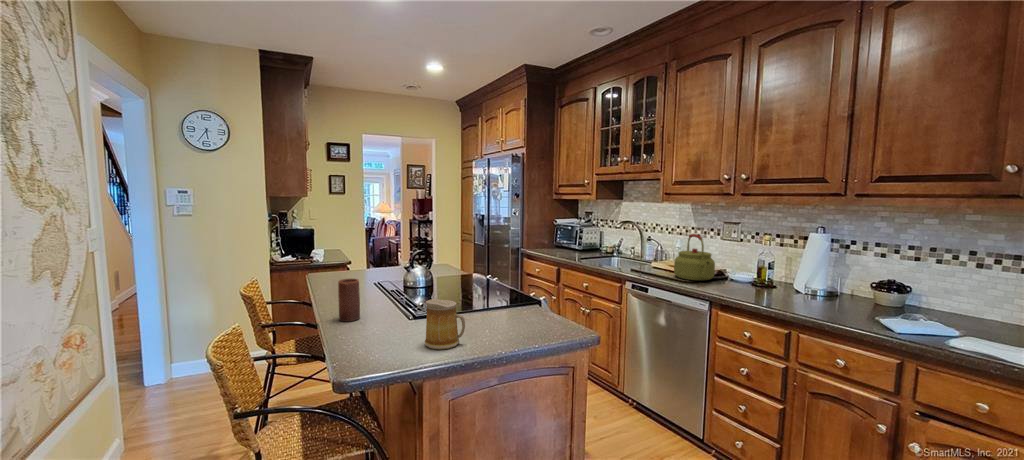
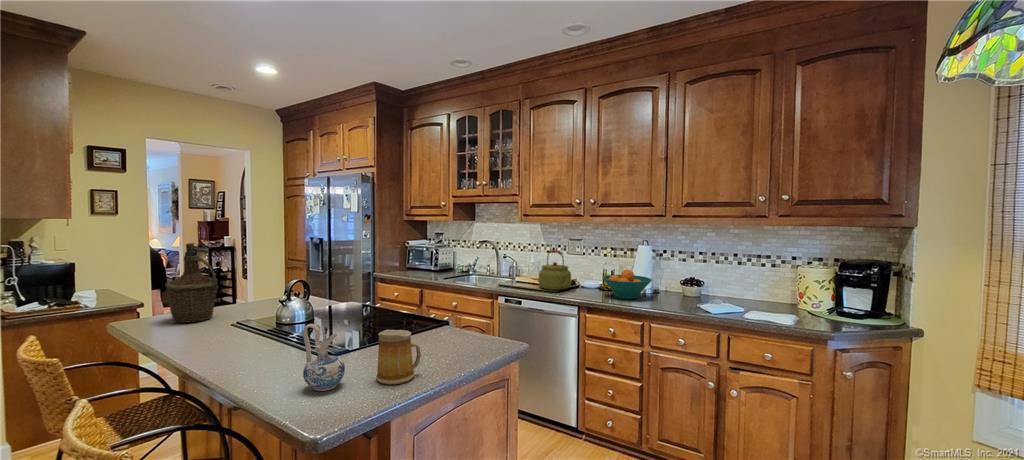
bottle: none [336,215,371,278] -> present [166,243,218,323]
fruit bowl: none [746,263,816,300] -> present [603,270,652,299]
candle: present [338,279,360,322] -> none [233,319,261,374]
ceramic pitcher: none [367,286,401,344] -> present [303,324,345,391]

